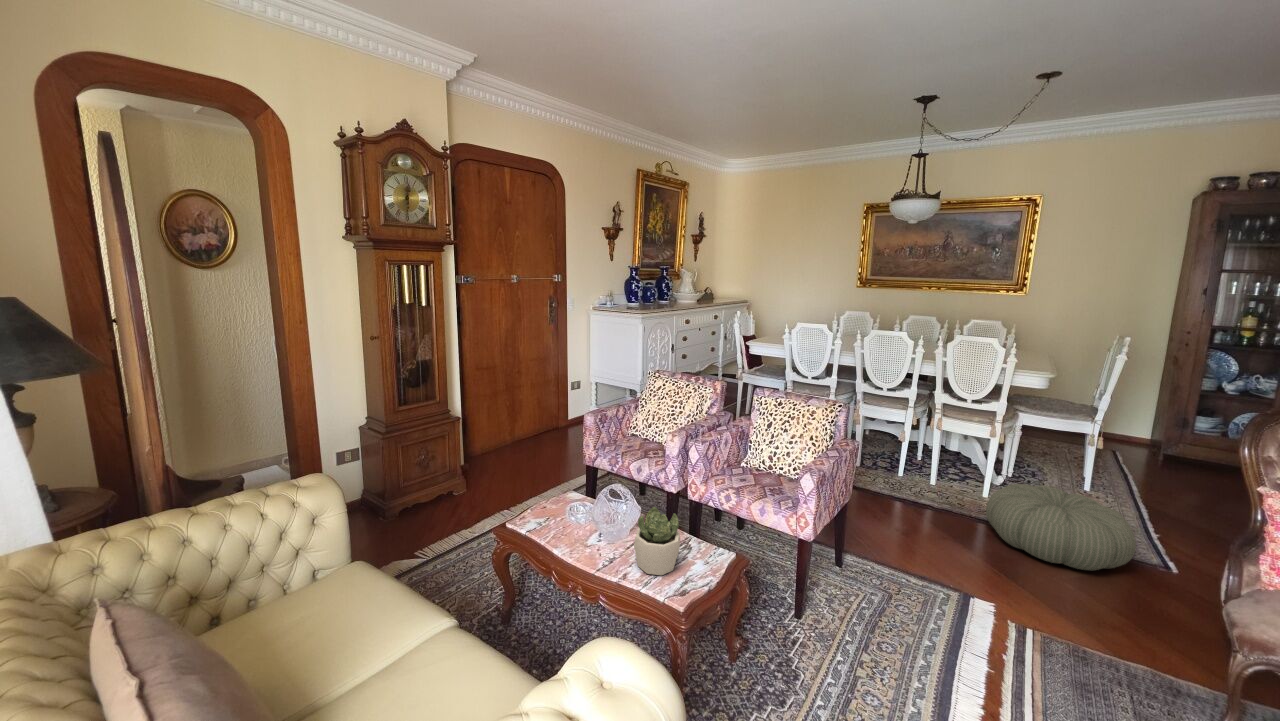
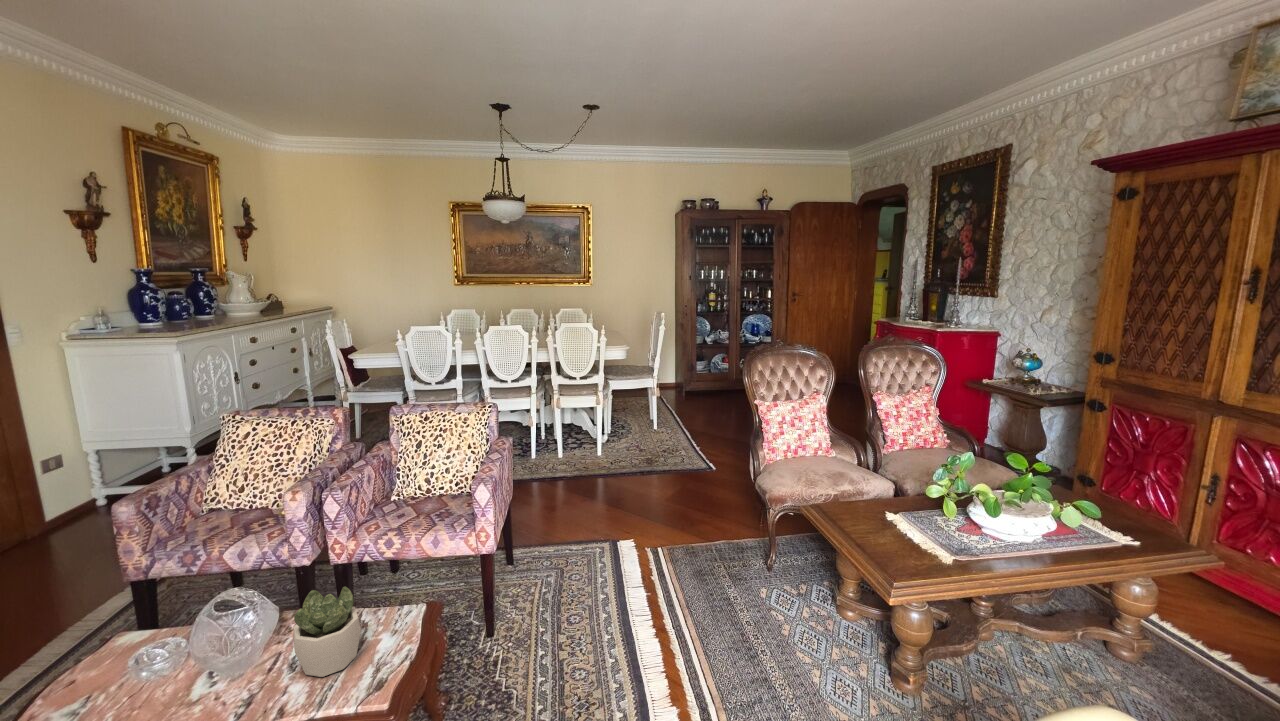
pouf: present [986,484,1136,570] -> none [611,435,703,494]

